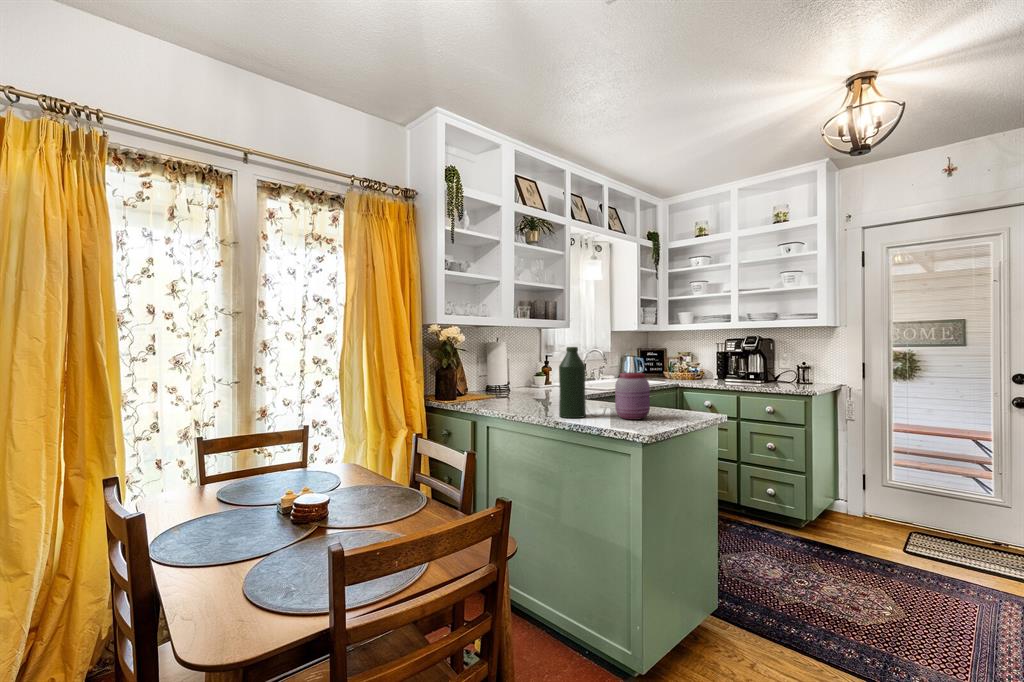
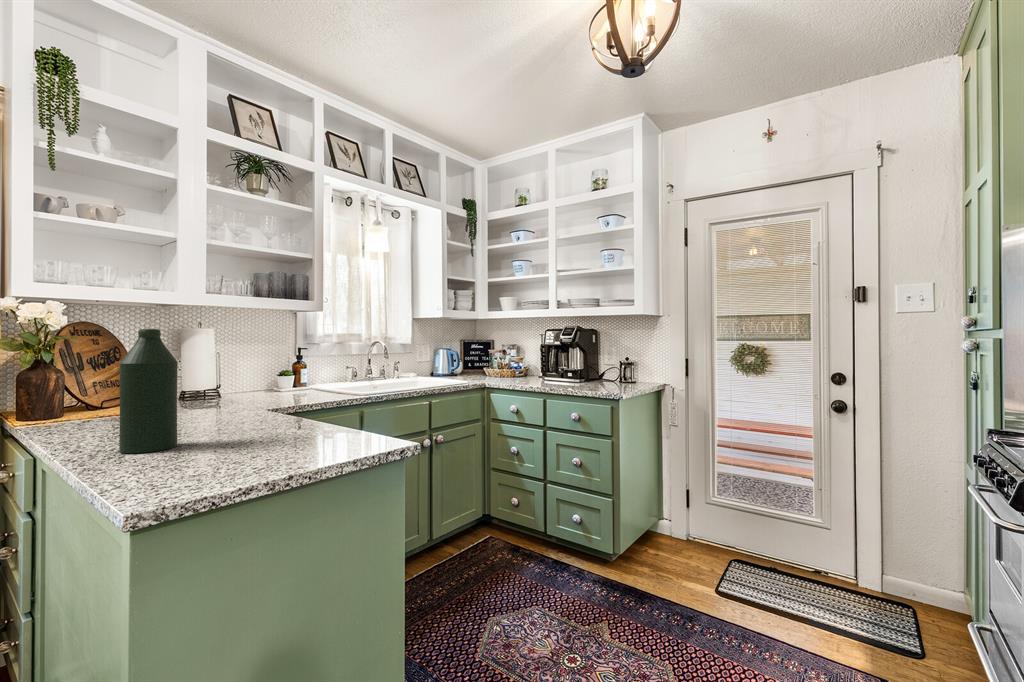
jar: present [615,372,650,420] -> none [206,373,272,454]

